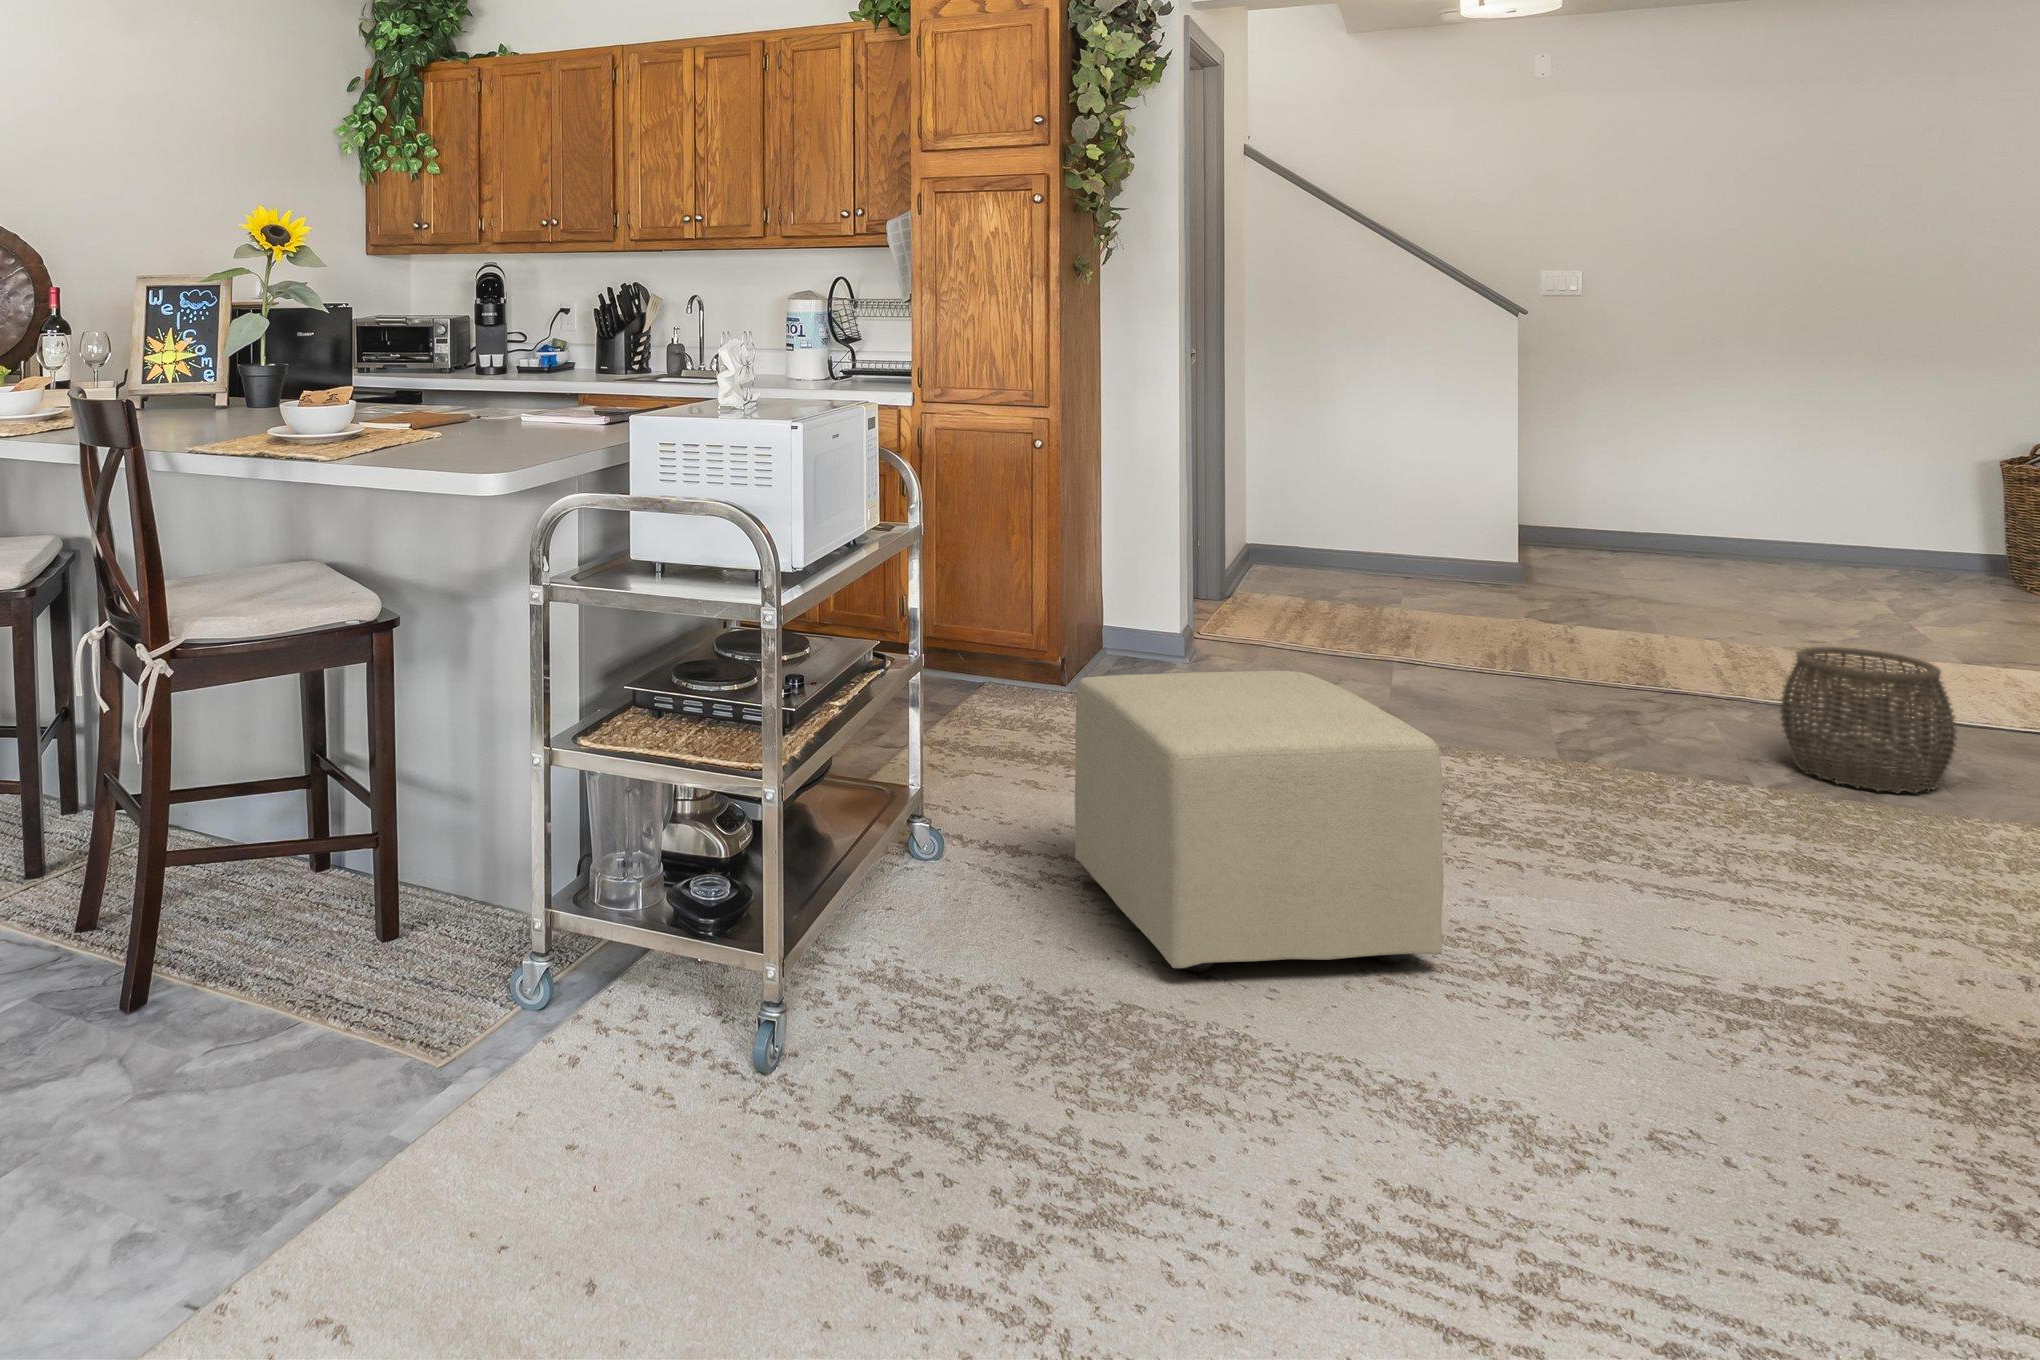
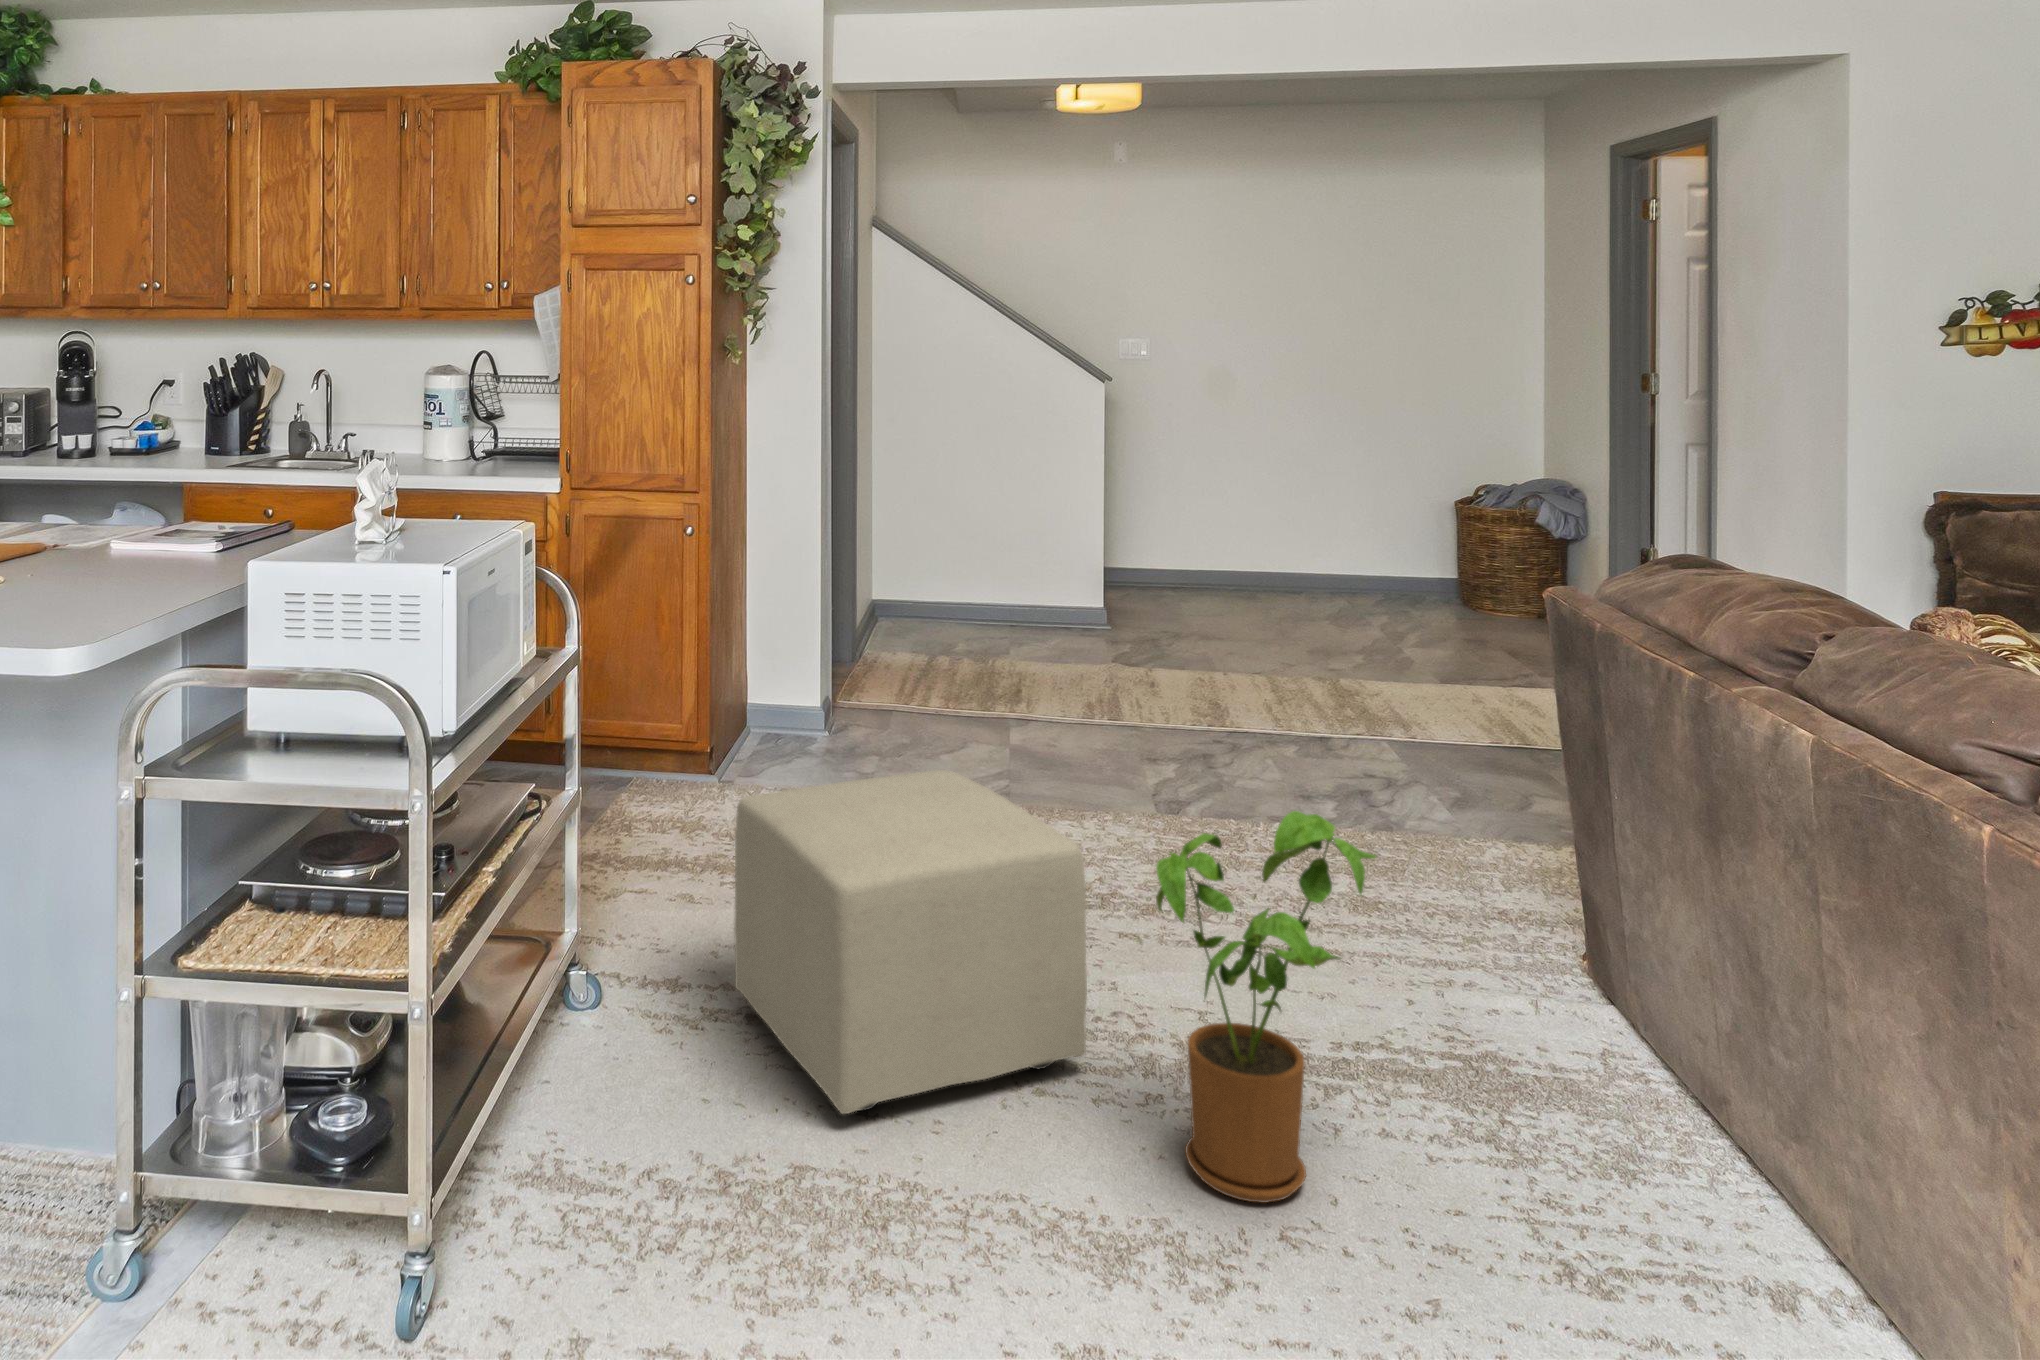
woven basket: present [1779,647,1957,794] -> none [1320,689,1453,818]
house plant: none [1514,705,1780,1104] -> present [1156,811,1376,1203]

